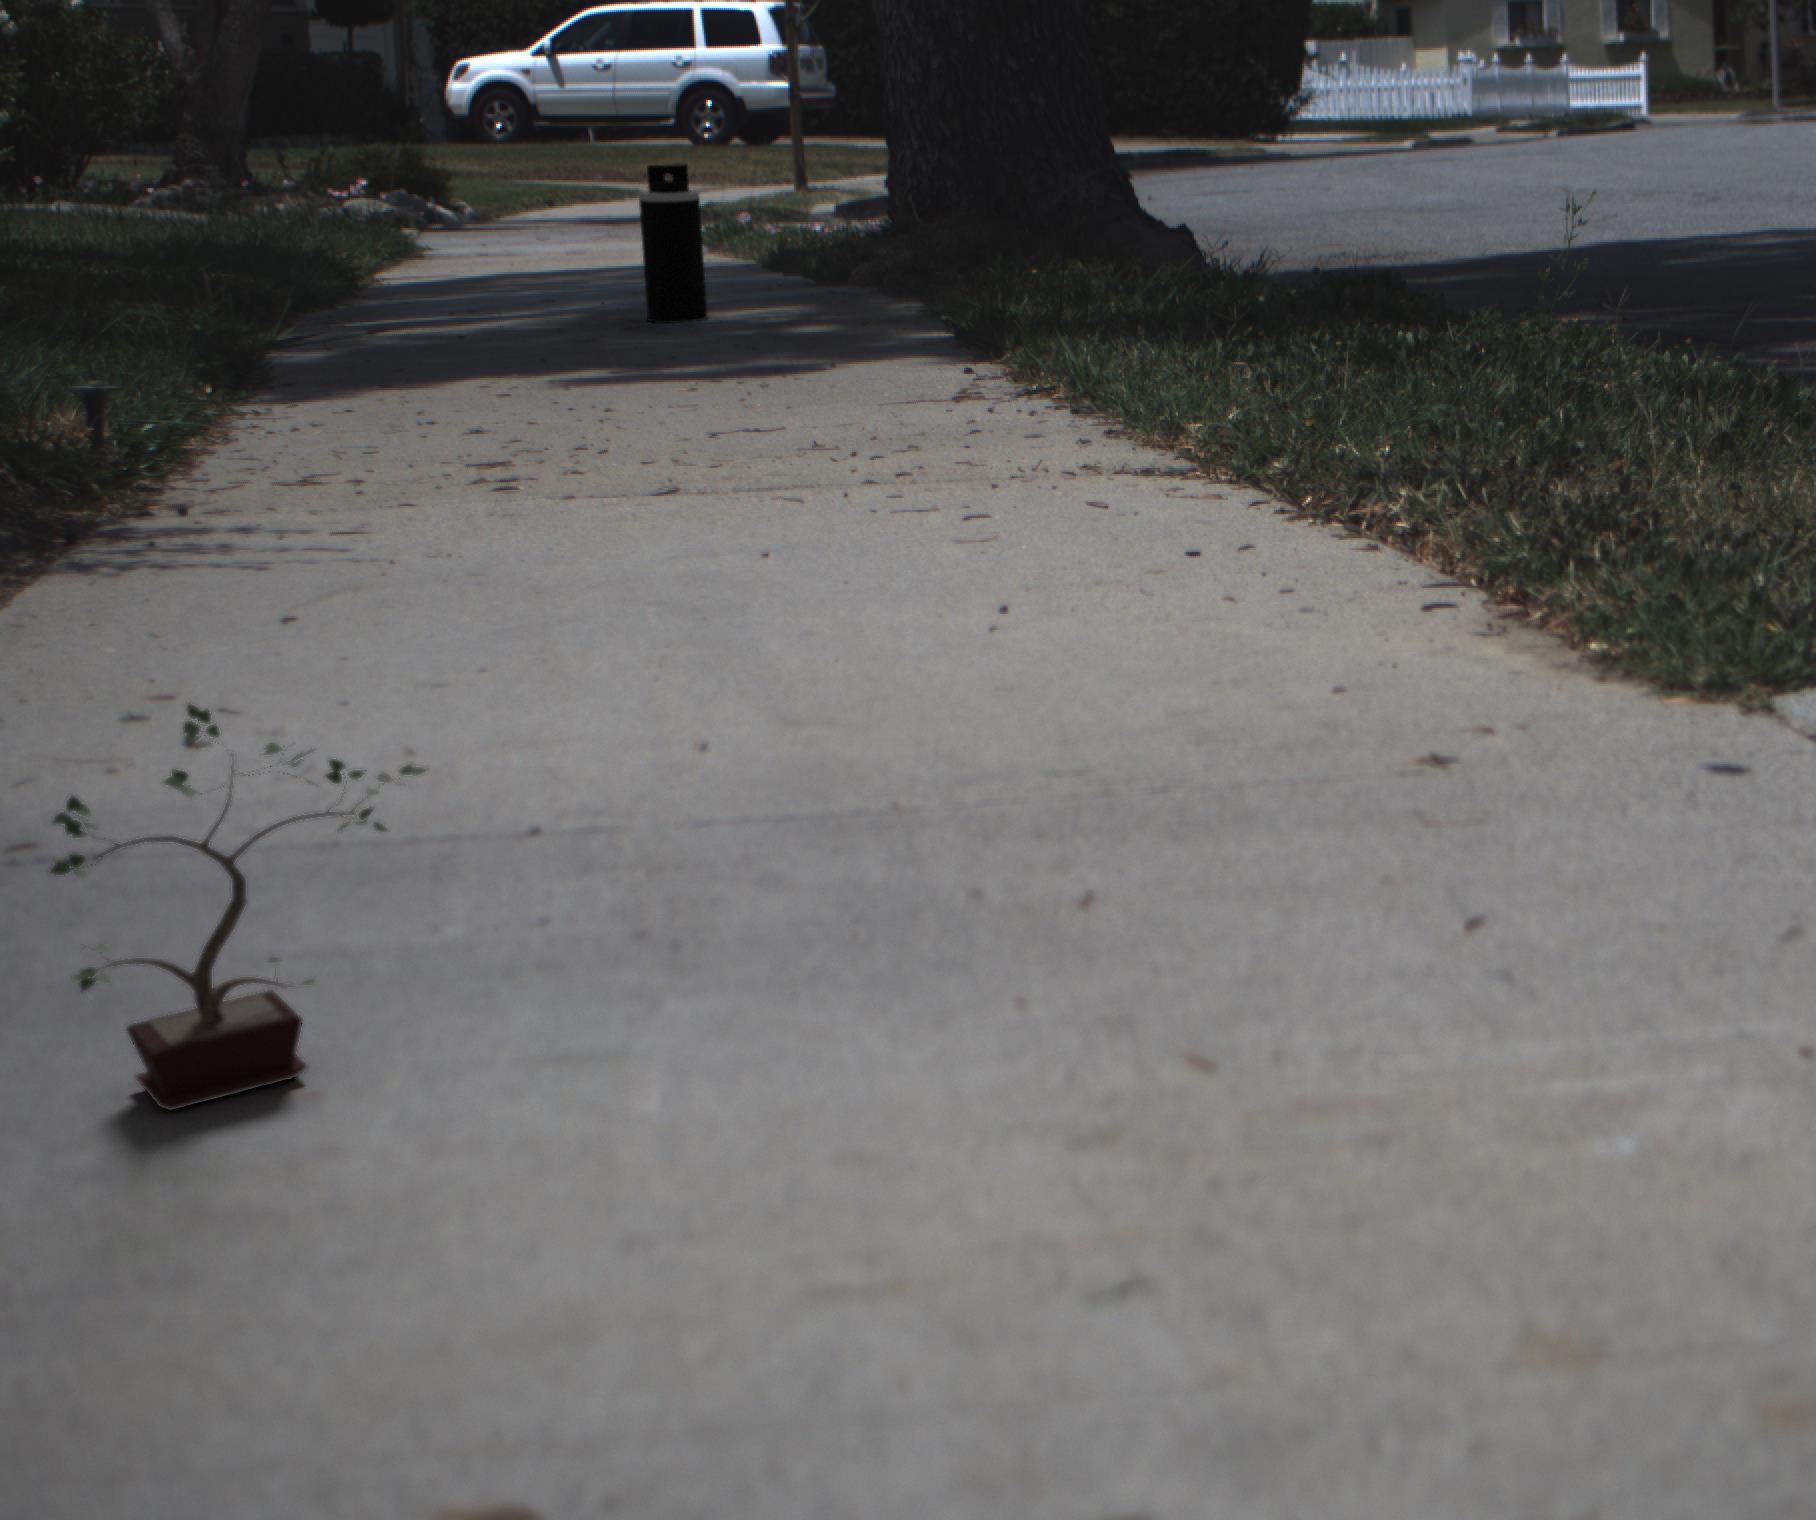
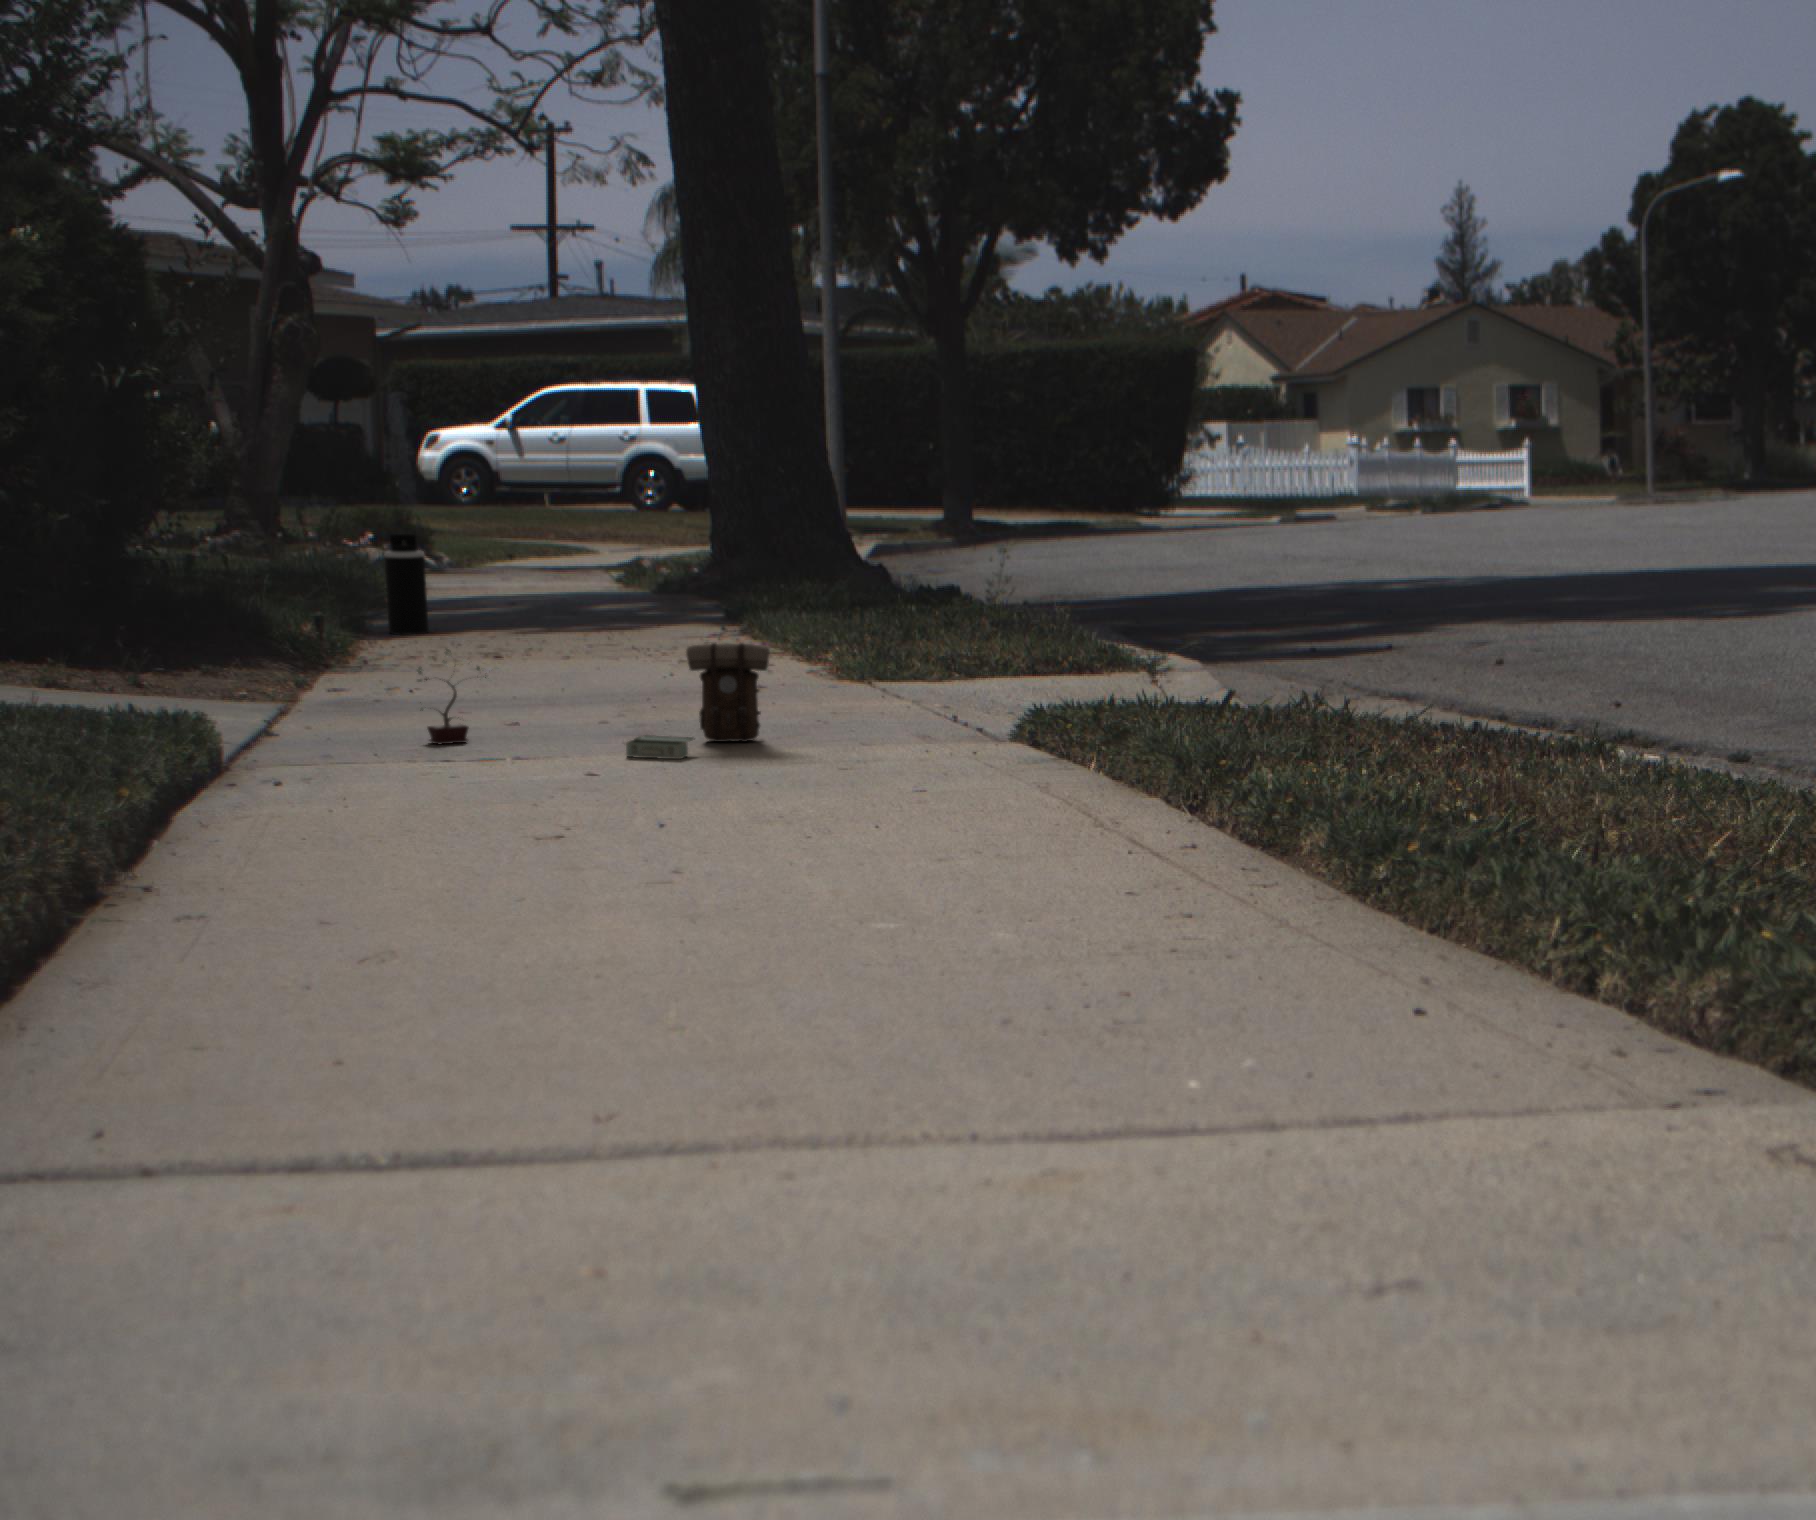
trash can: present [639,164,707,323] -> present [384,534,429,635]
backpack: none [1189,646,1527,1034] -> present [686,643,770,742]
toolbox: none [1002,1108,1297,1286] -> present [626,735,694,759]

